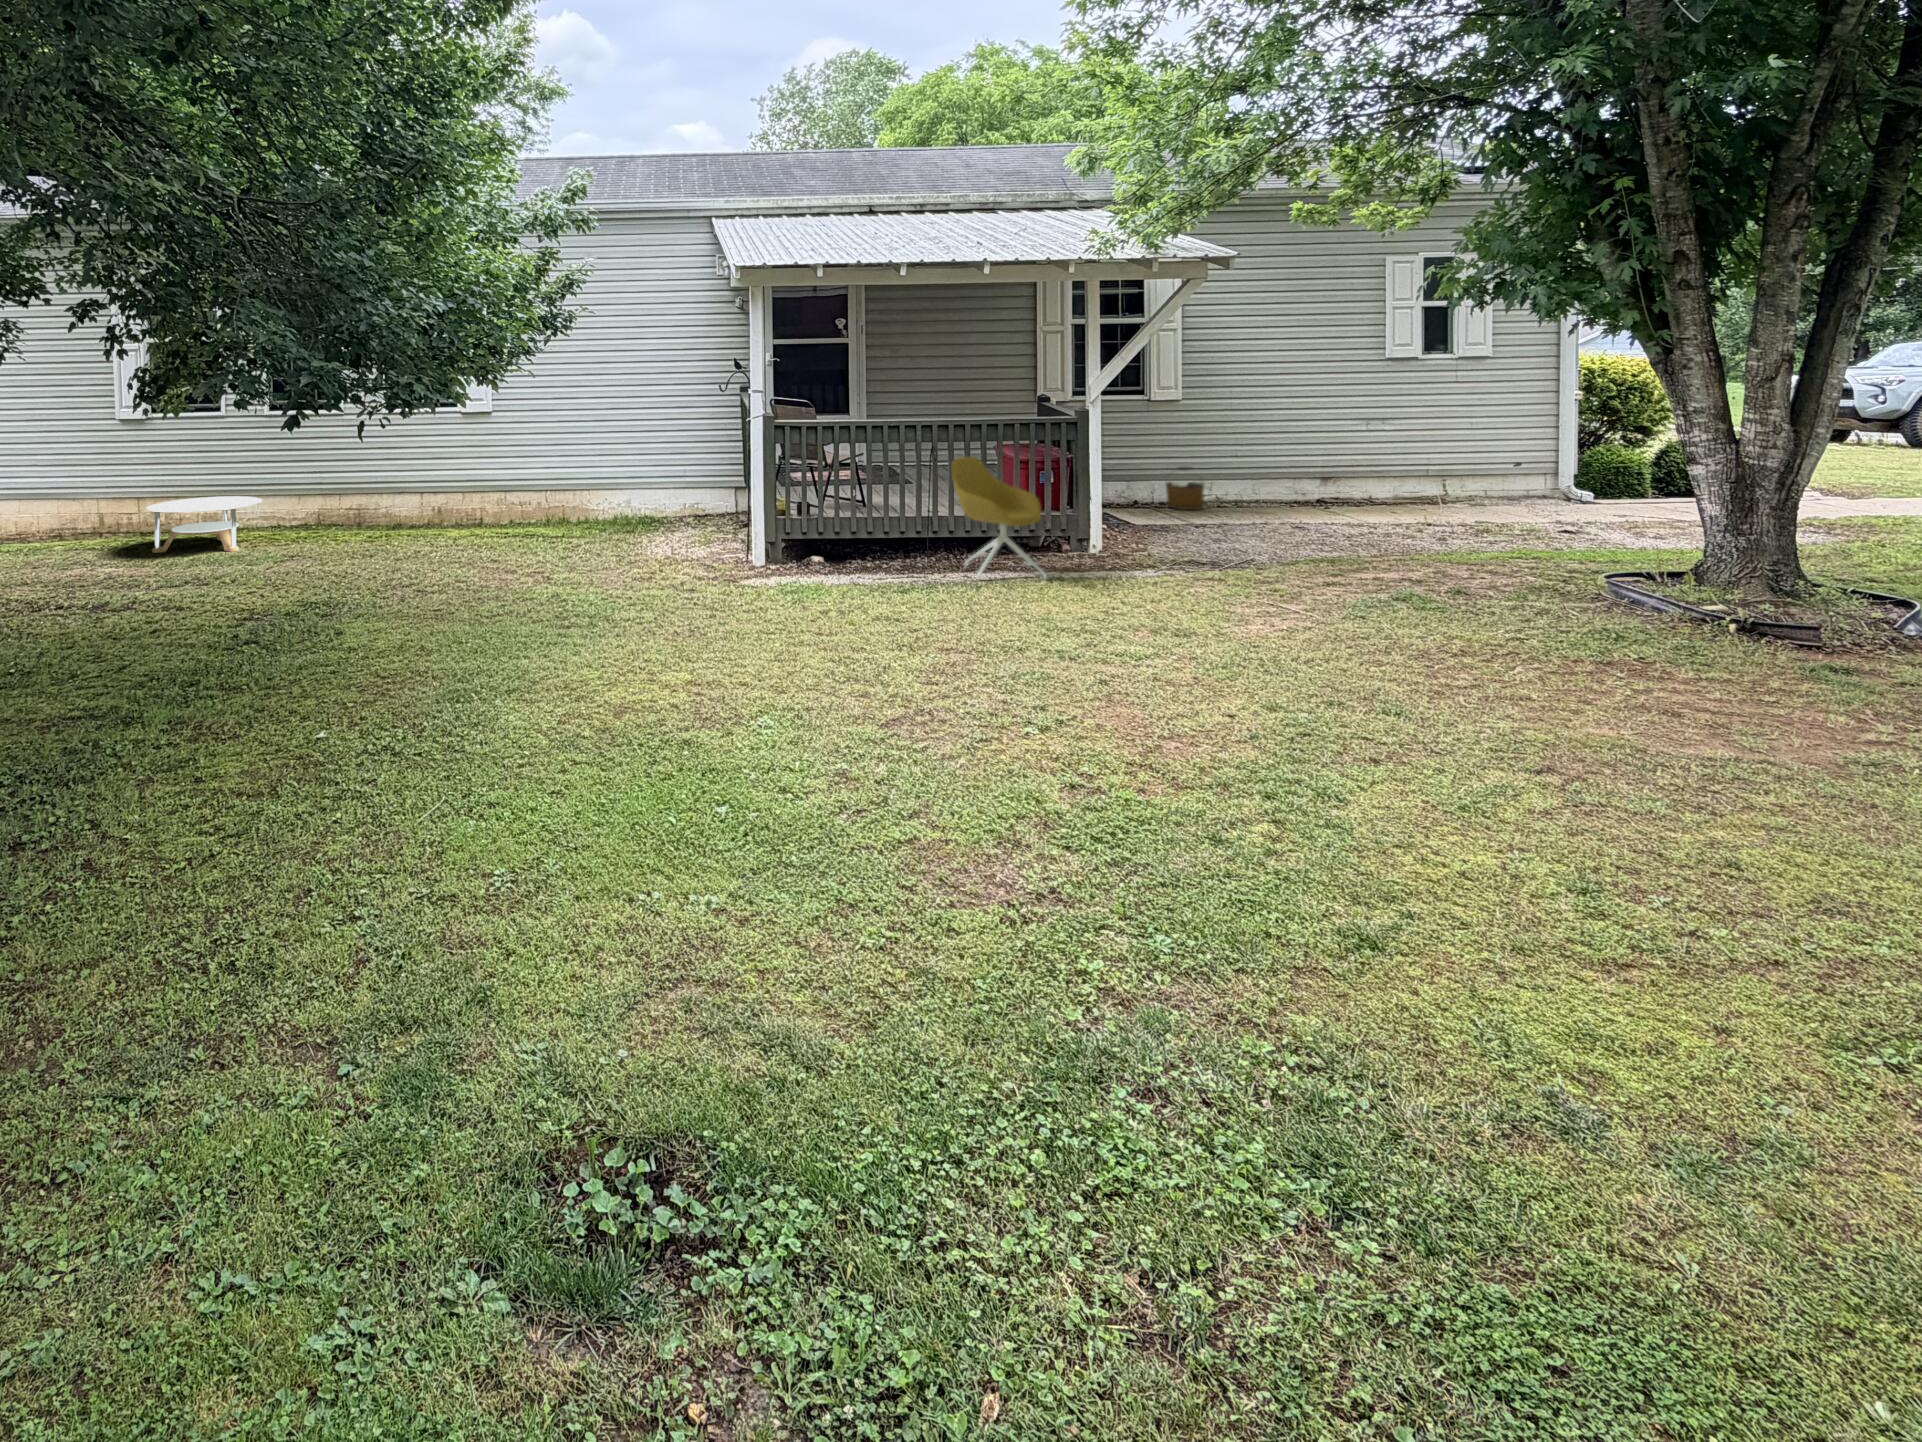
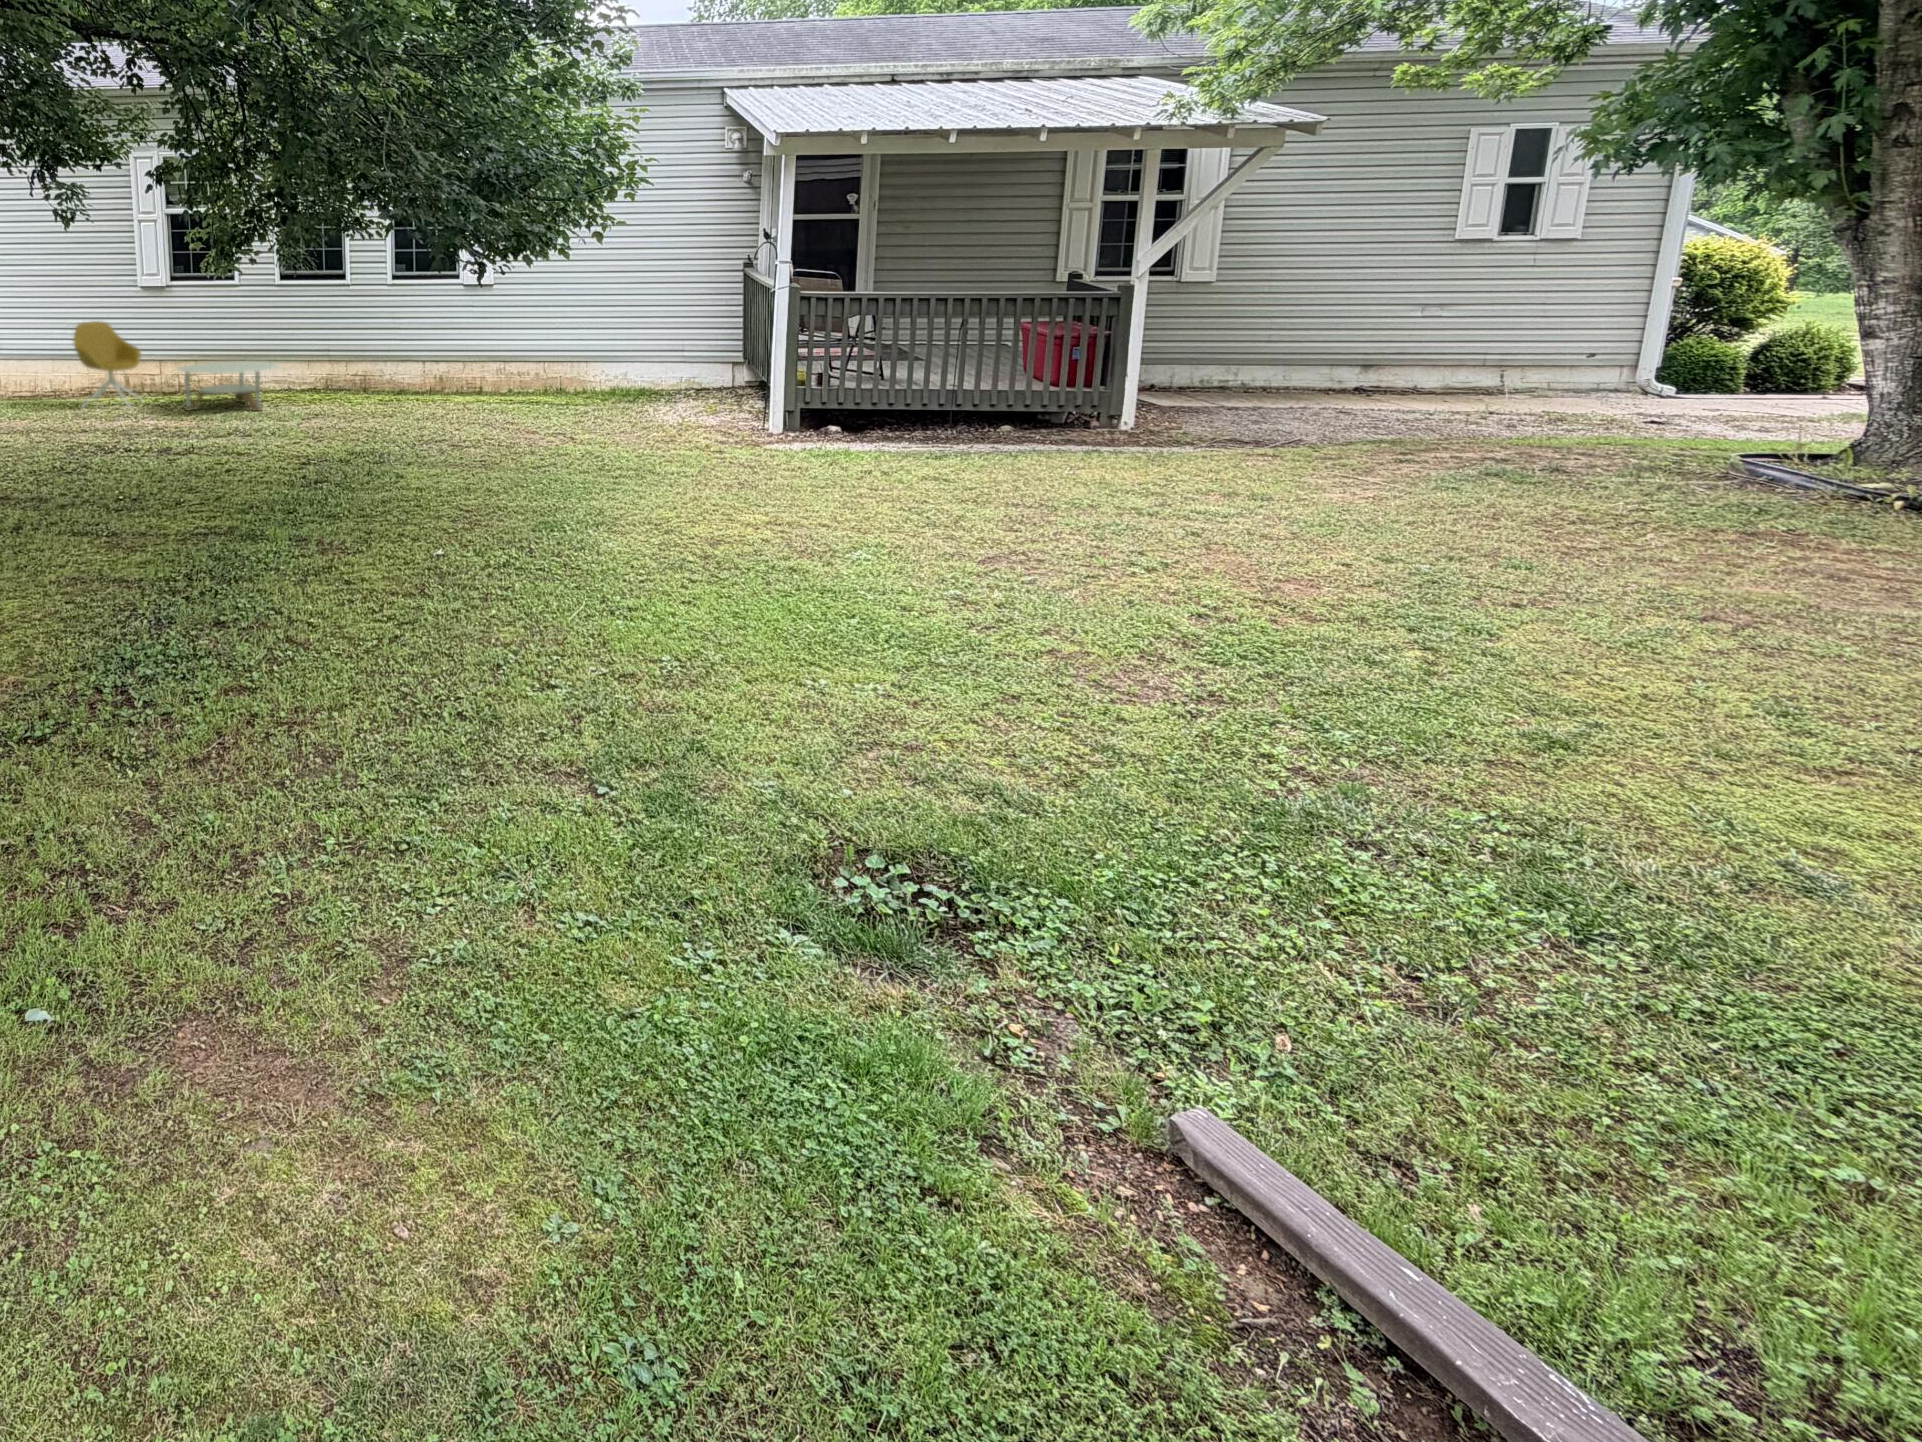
chair: present [952,457,1047,579] -> present [74,321,142,409]
bucket: present [1166,467,1204,510] -> none [1188,351,1231,395]

